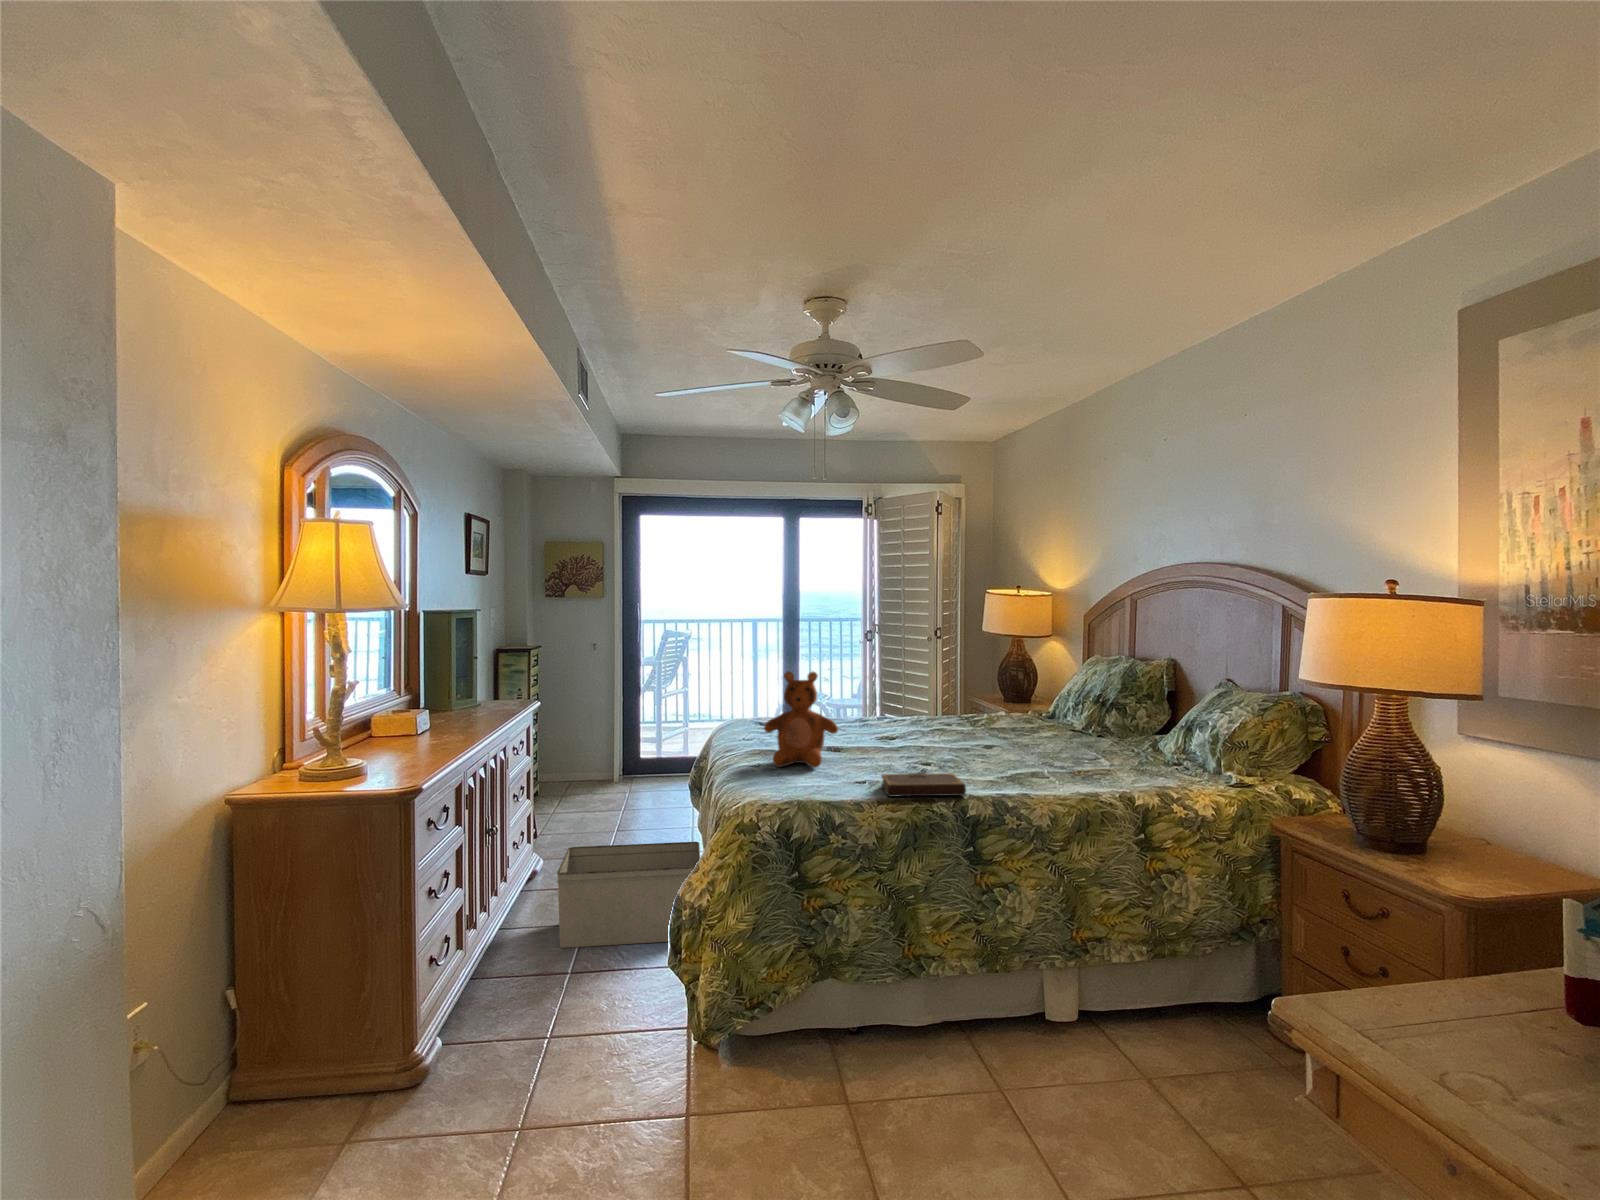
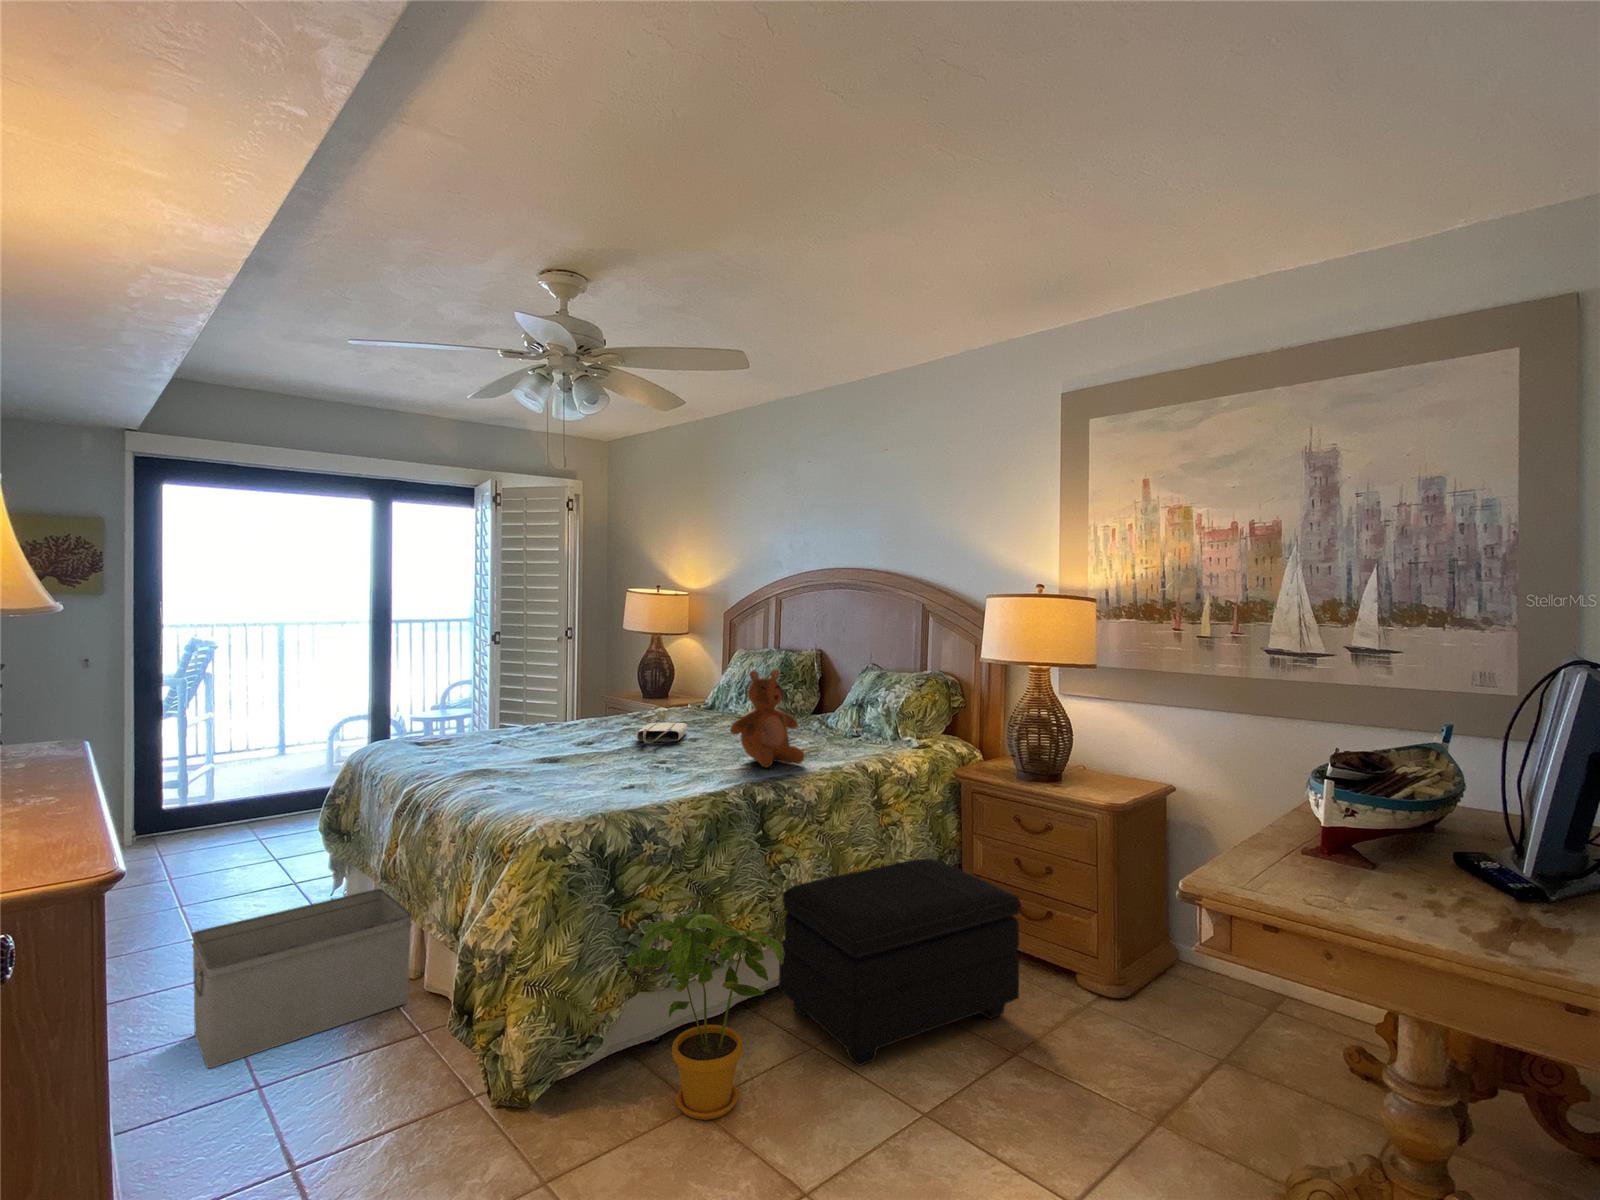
teddy bear: present [764,672,838,768] -> present [730,669,805,767]
tote bag: none [929,727,994,748] -> present [637,723,687,744]
notebook: present [881,773,966,797] -> none [653,765,743,795]
house plant: none [788,903,927,1116] -> present [626,907,784,1120]
footstool: none [995,913,1286,1140] -> present [779,858,1020,1066]

